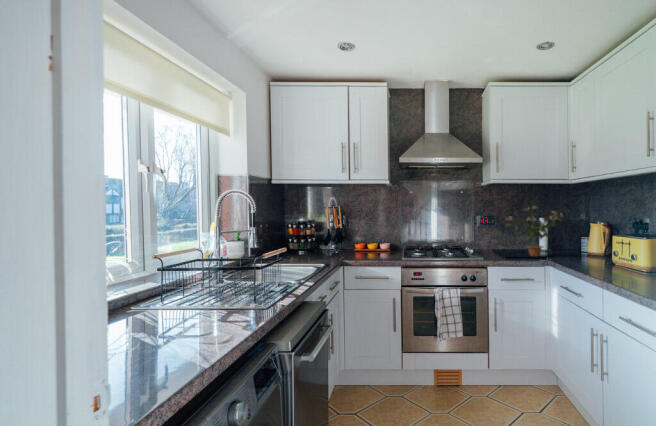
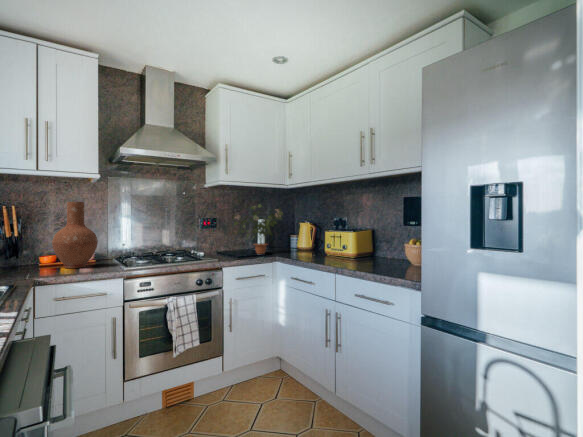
vase: none [357,212,384,259] -> present [52,202,98,268]

